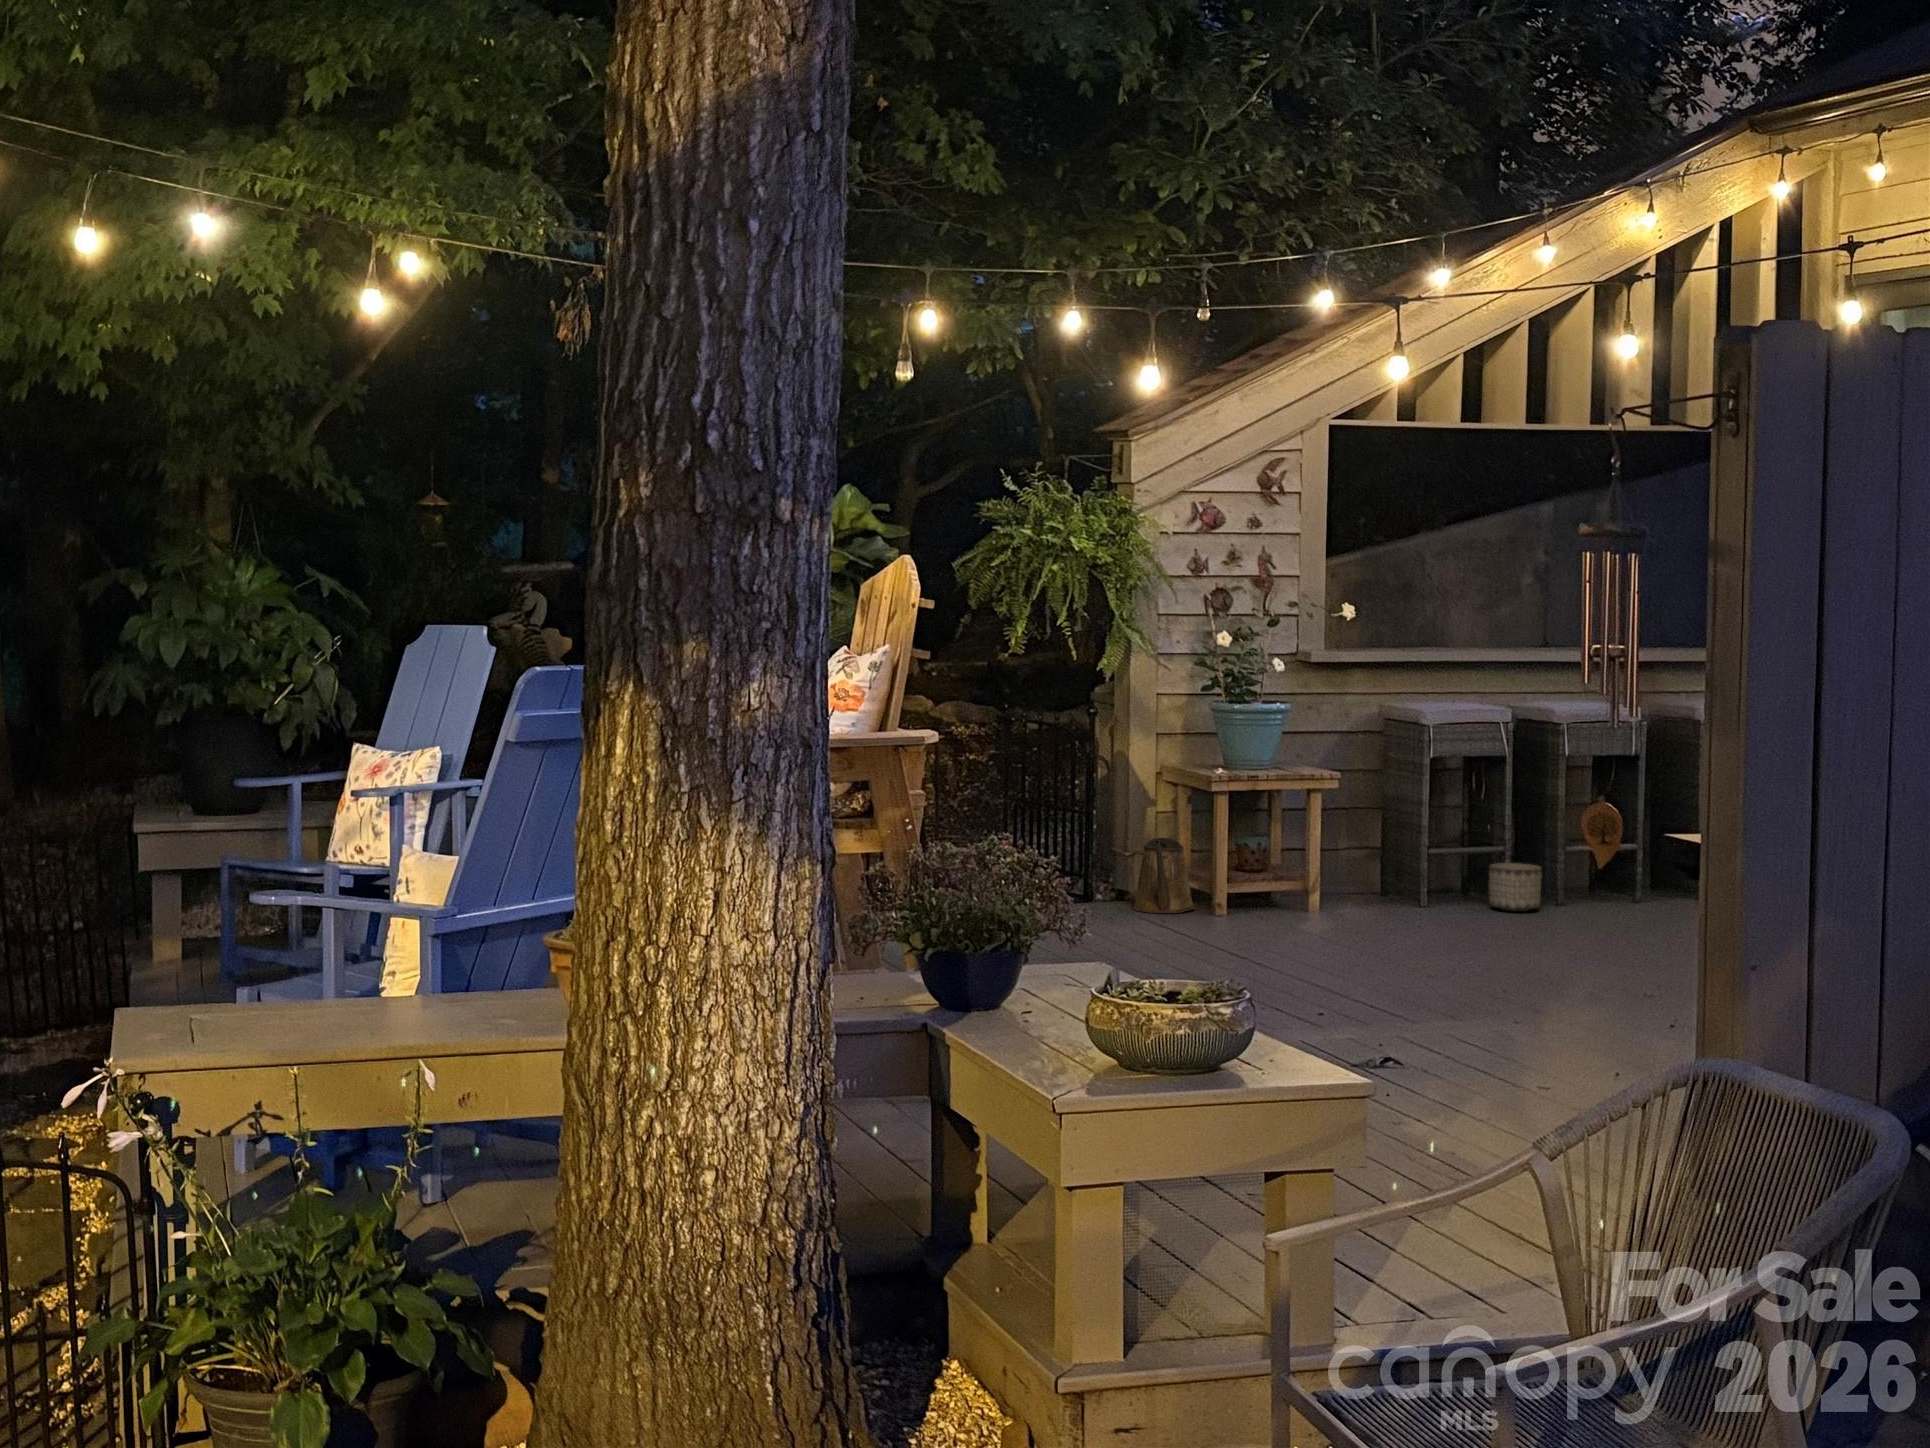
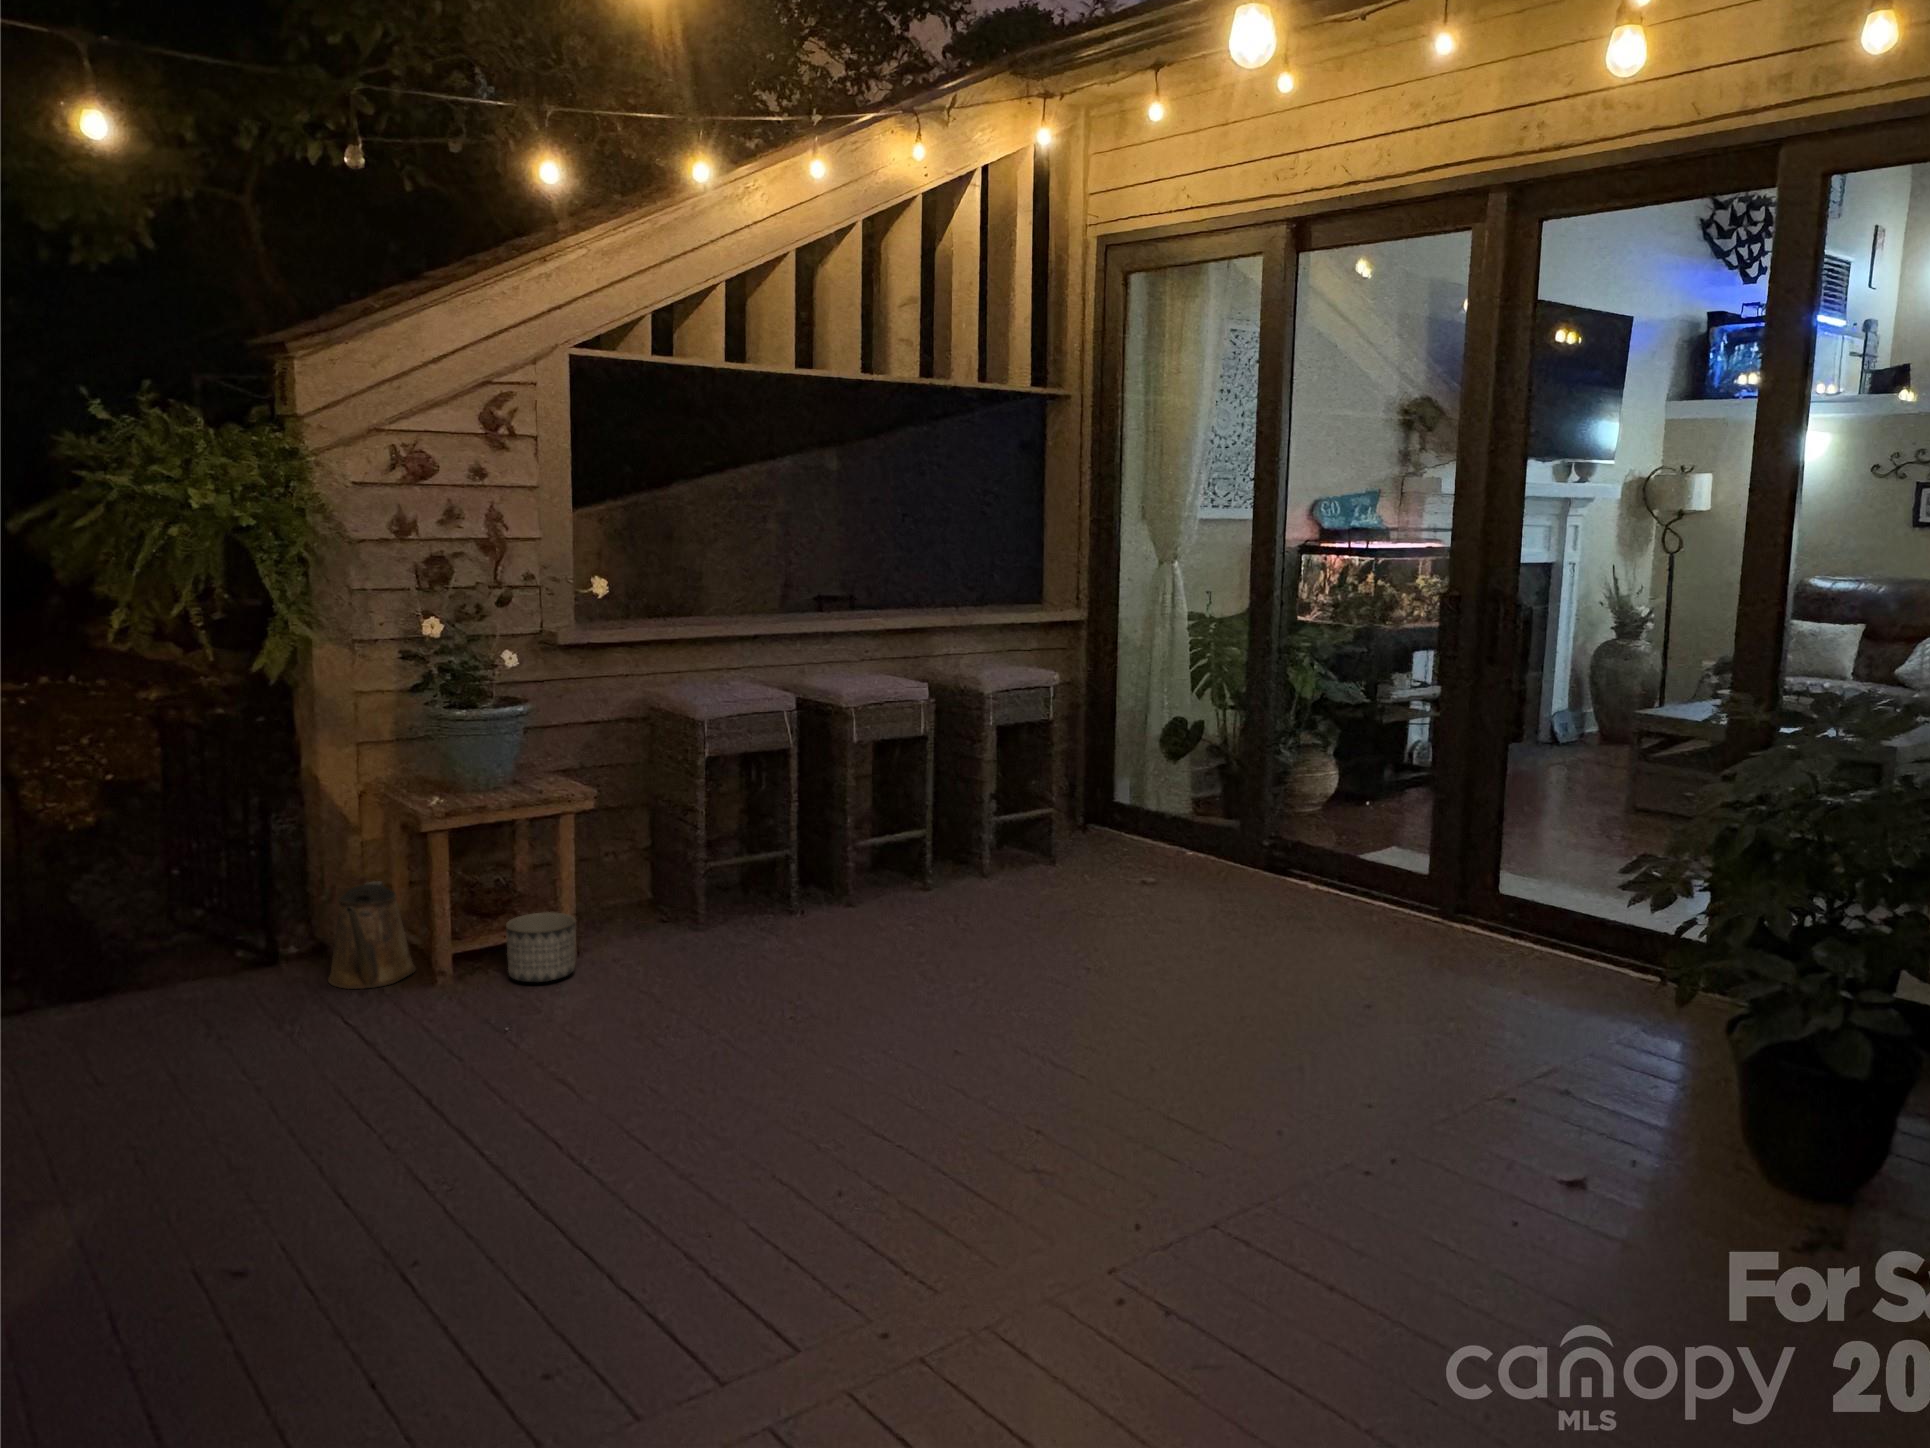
planter: present [1489,863,1542,912] -> present [506,912,576,982]

